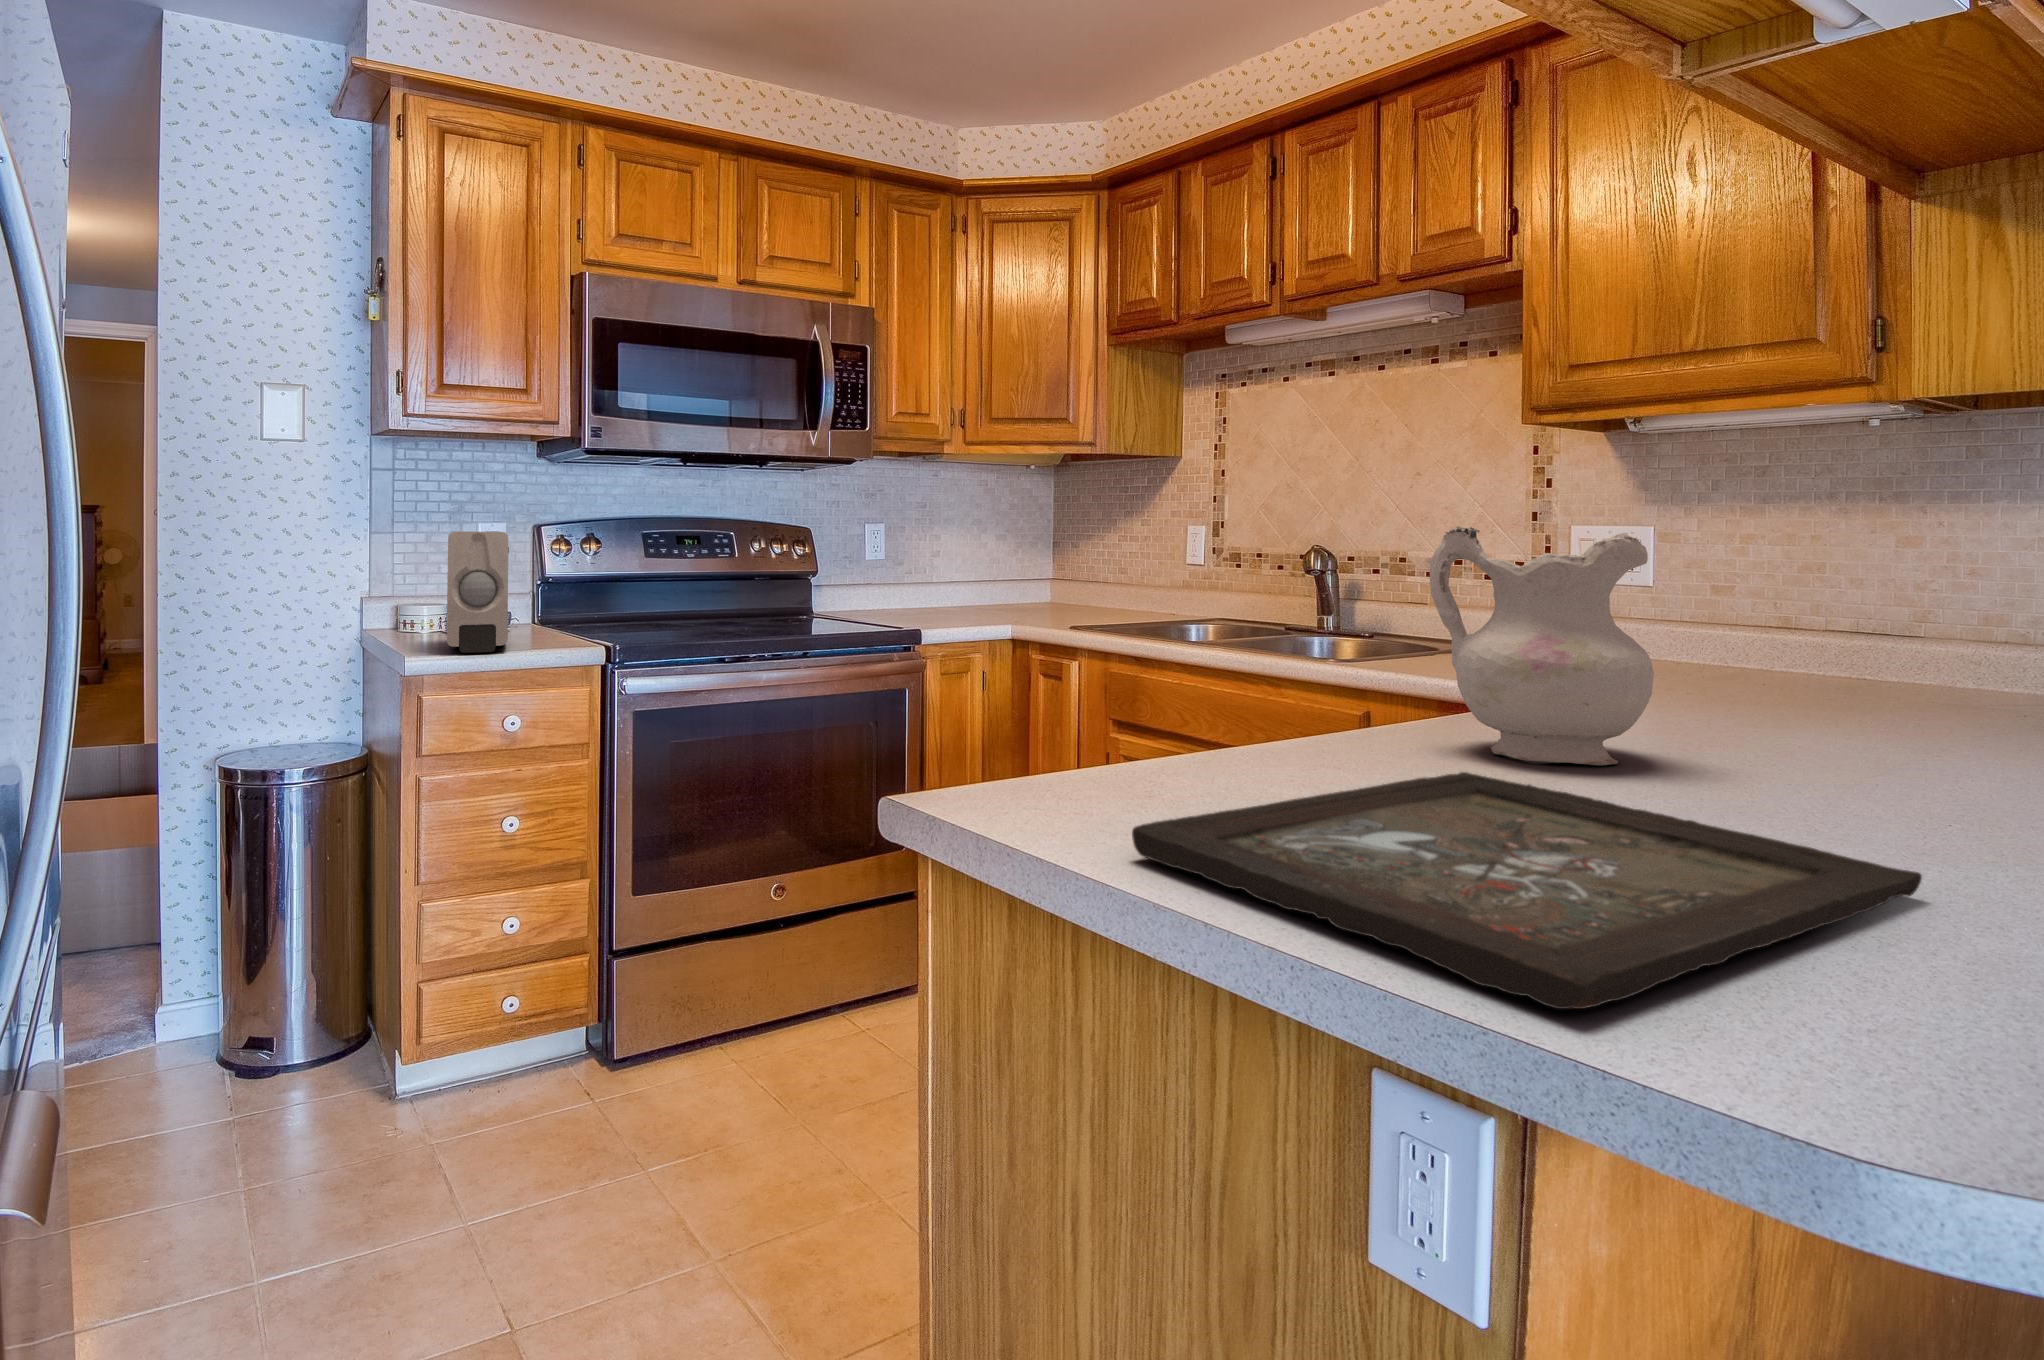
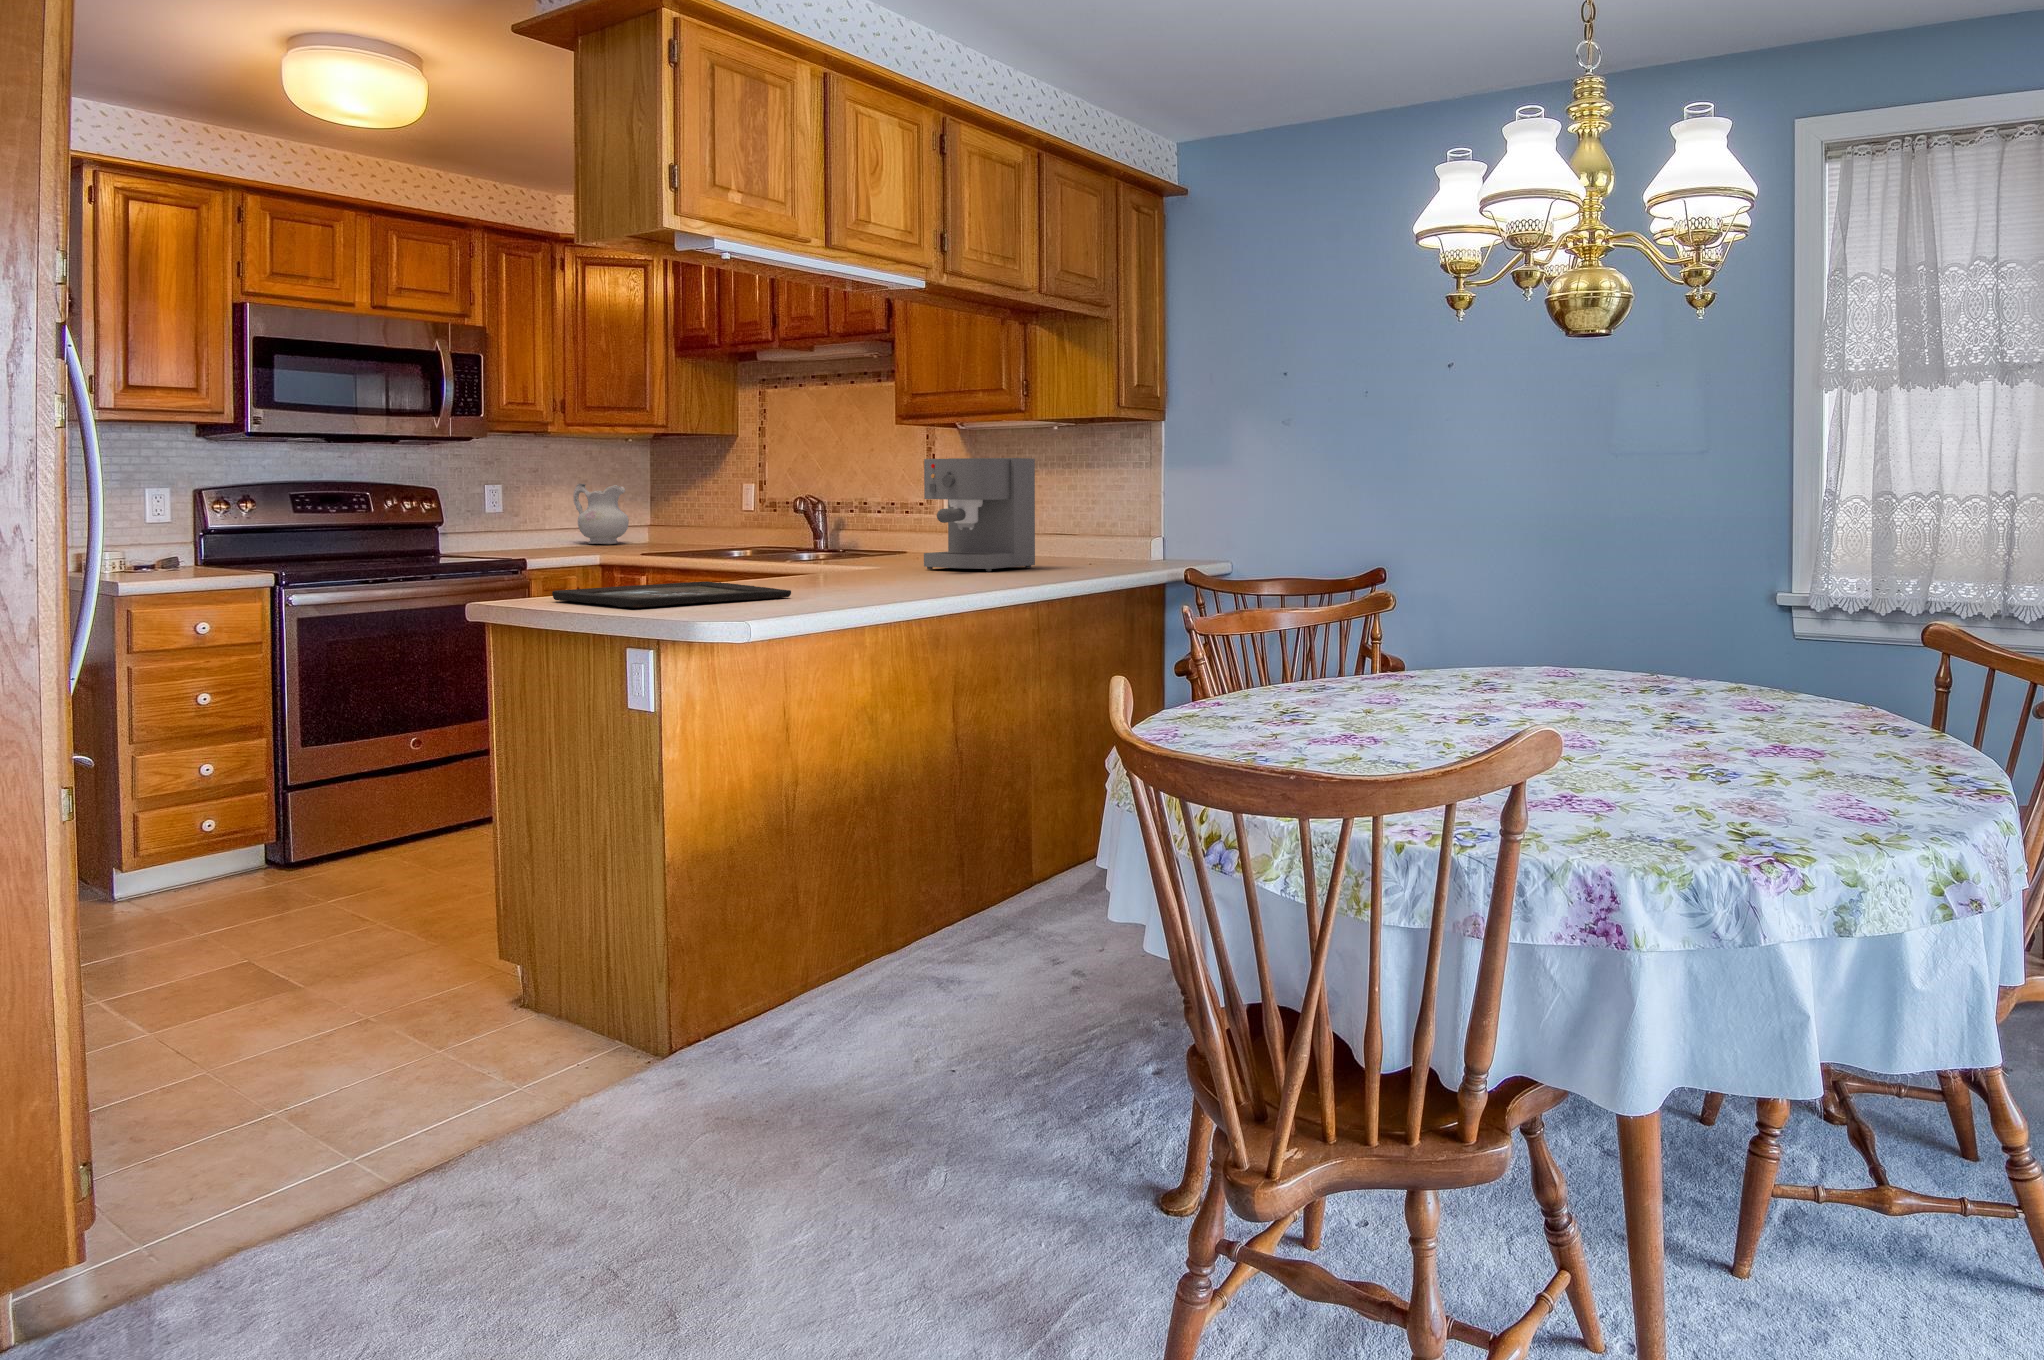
coffee maker: none [1693,460,1936,712] -> present [924,458,1035,571]
ceramic pitcher: present [1430,526,1654,765] -> present [573,484,629,544]
soap dispenser: present [447,532,509,653] -> none [143,494,199,578]

